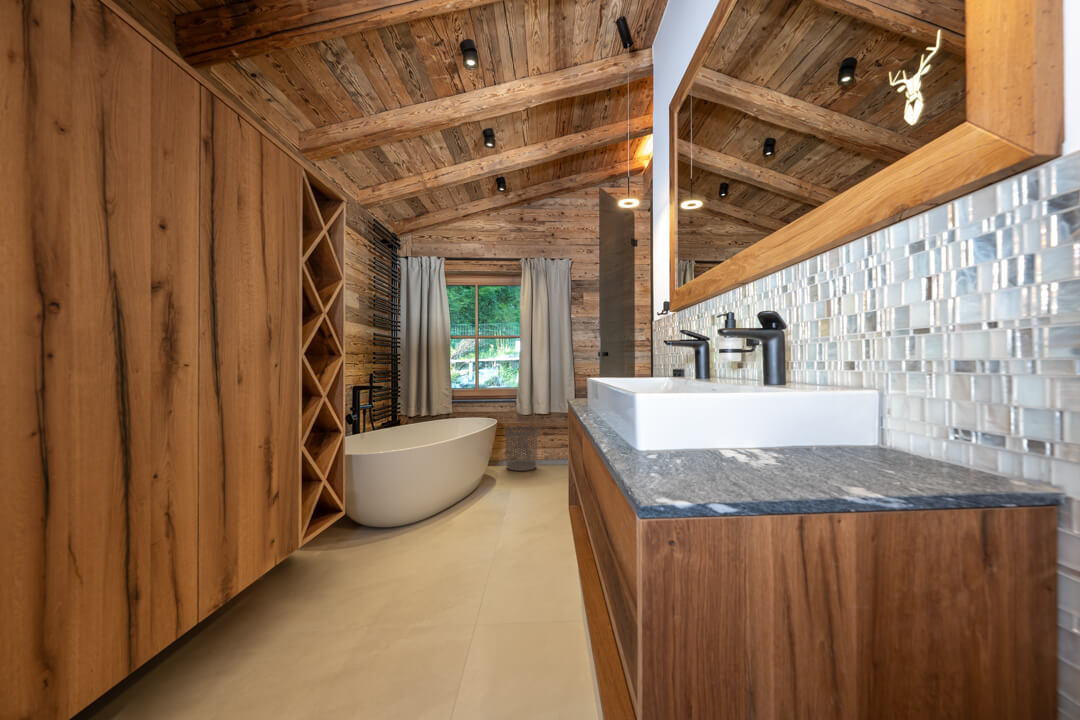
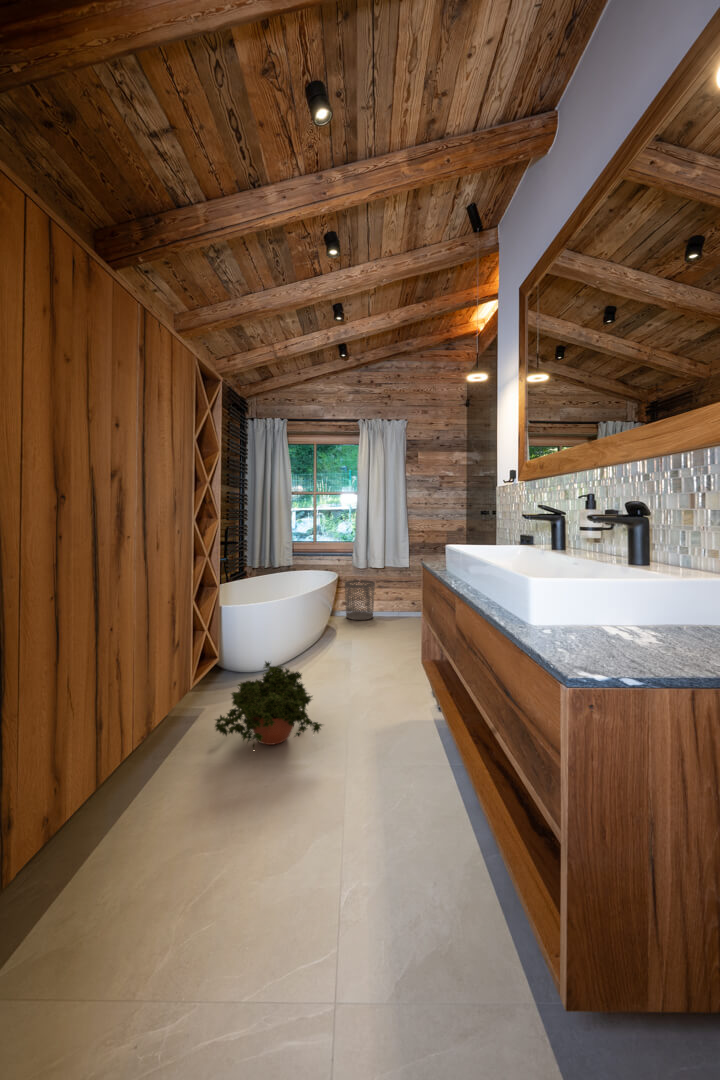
potted plant: none [287,532,430,665] -> present [215,662,322,747]

